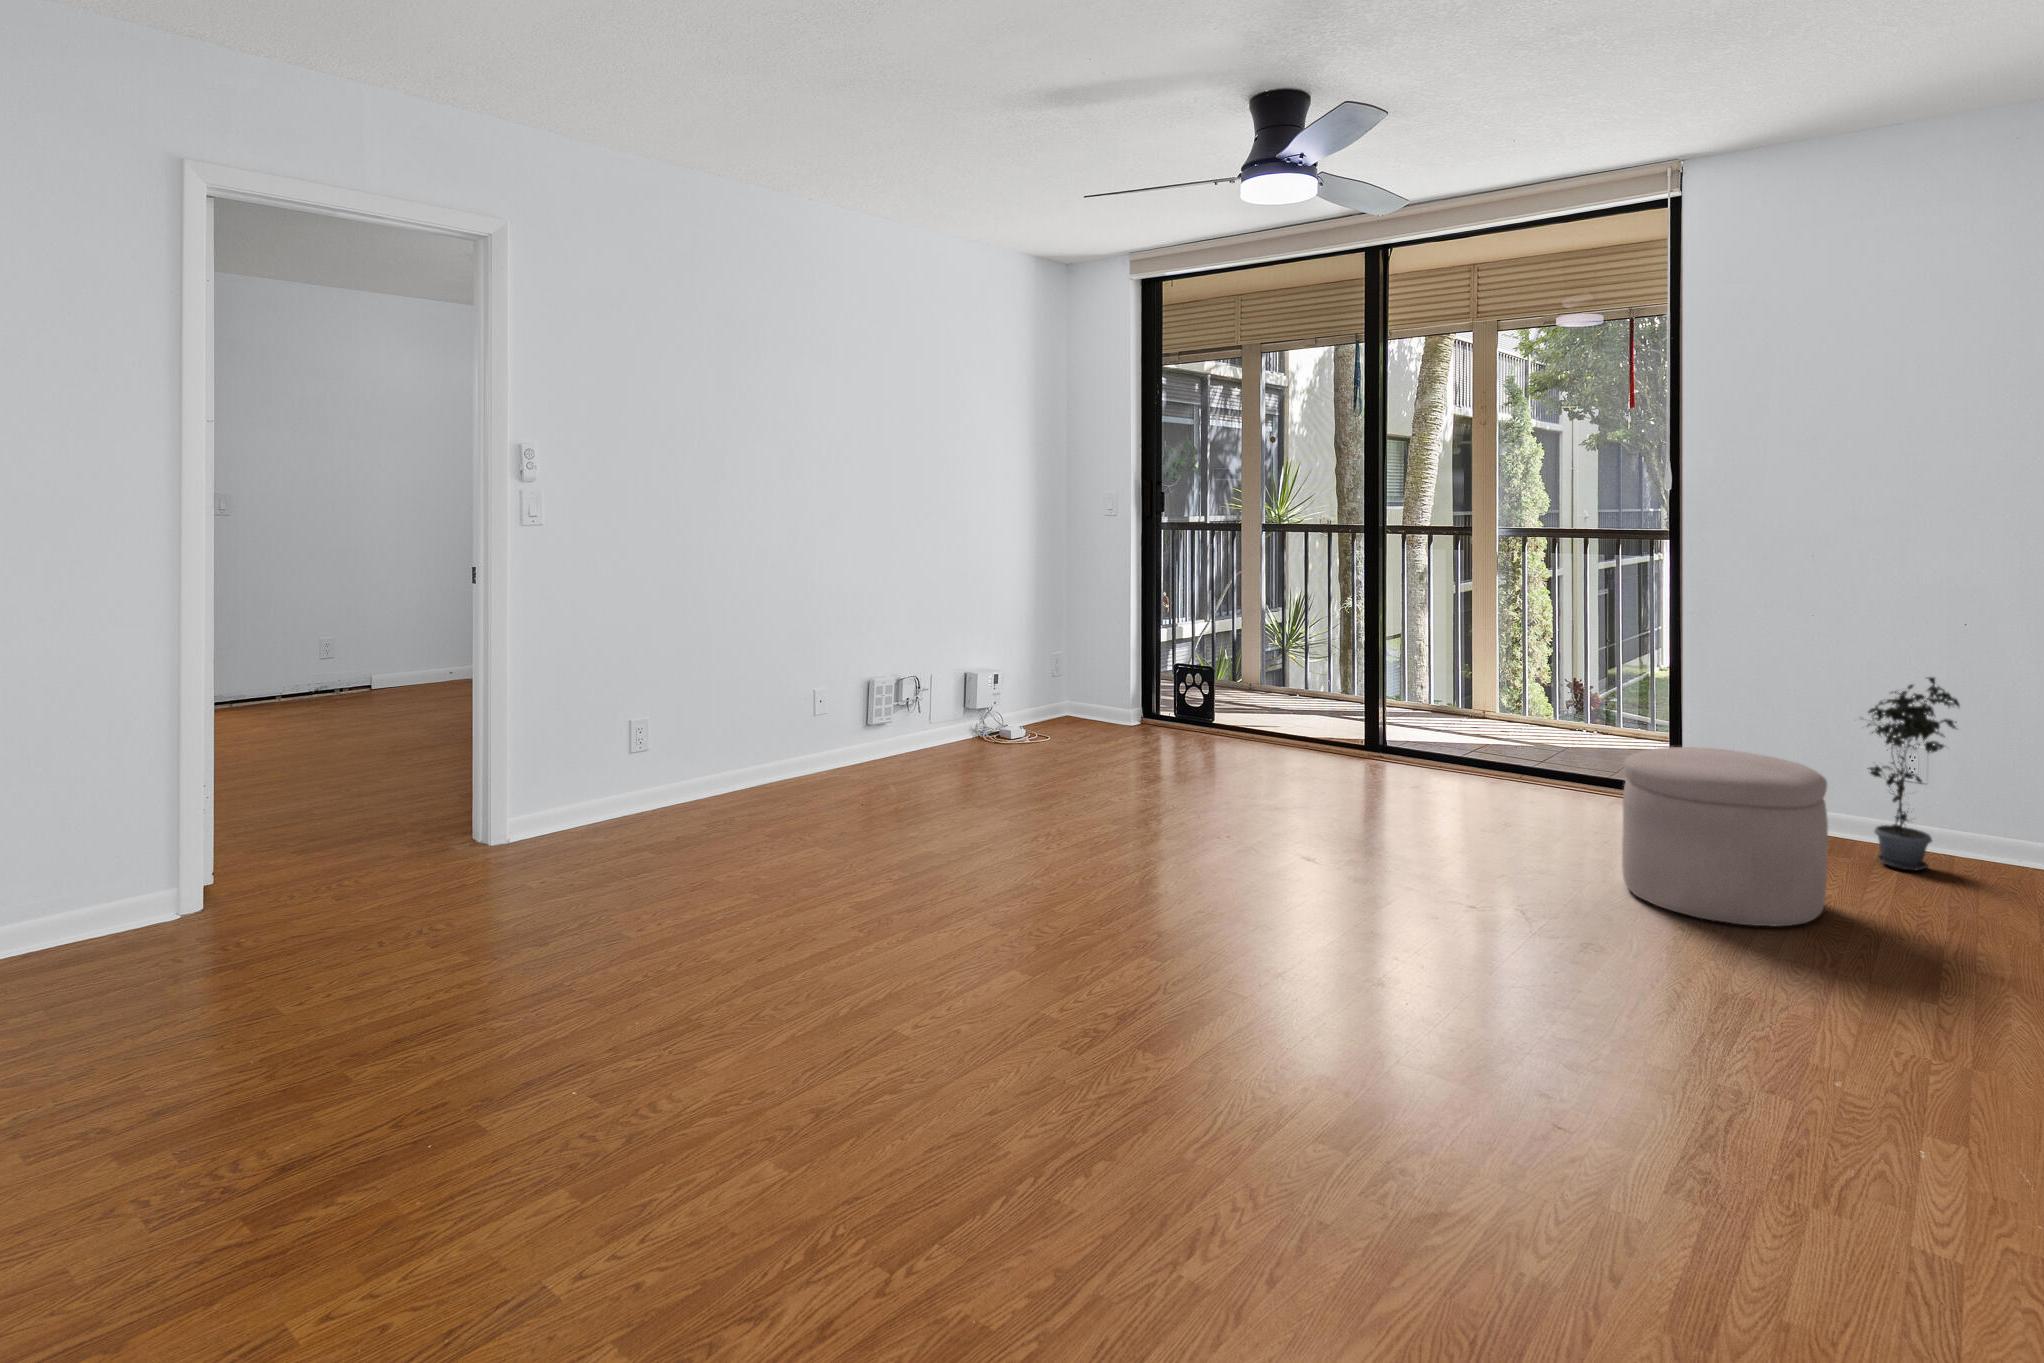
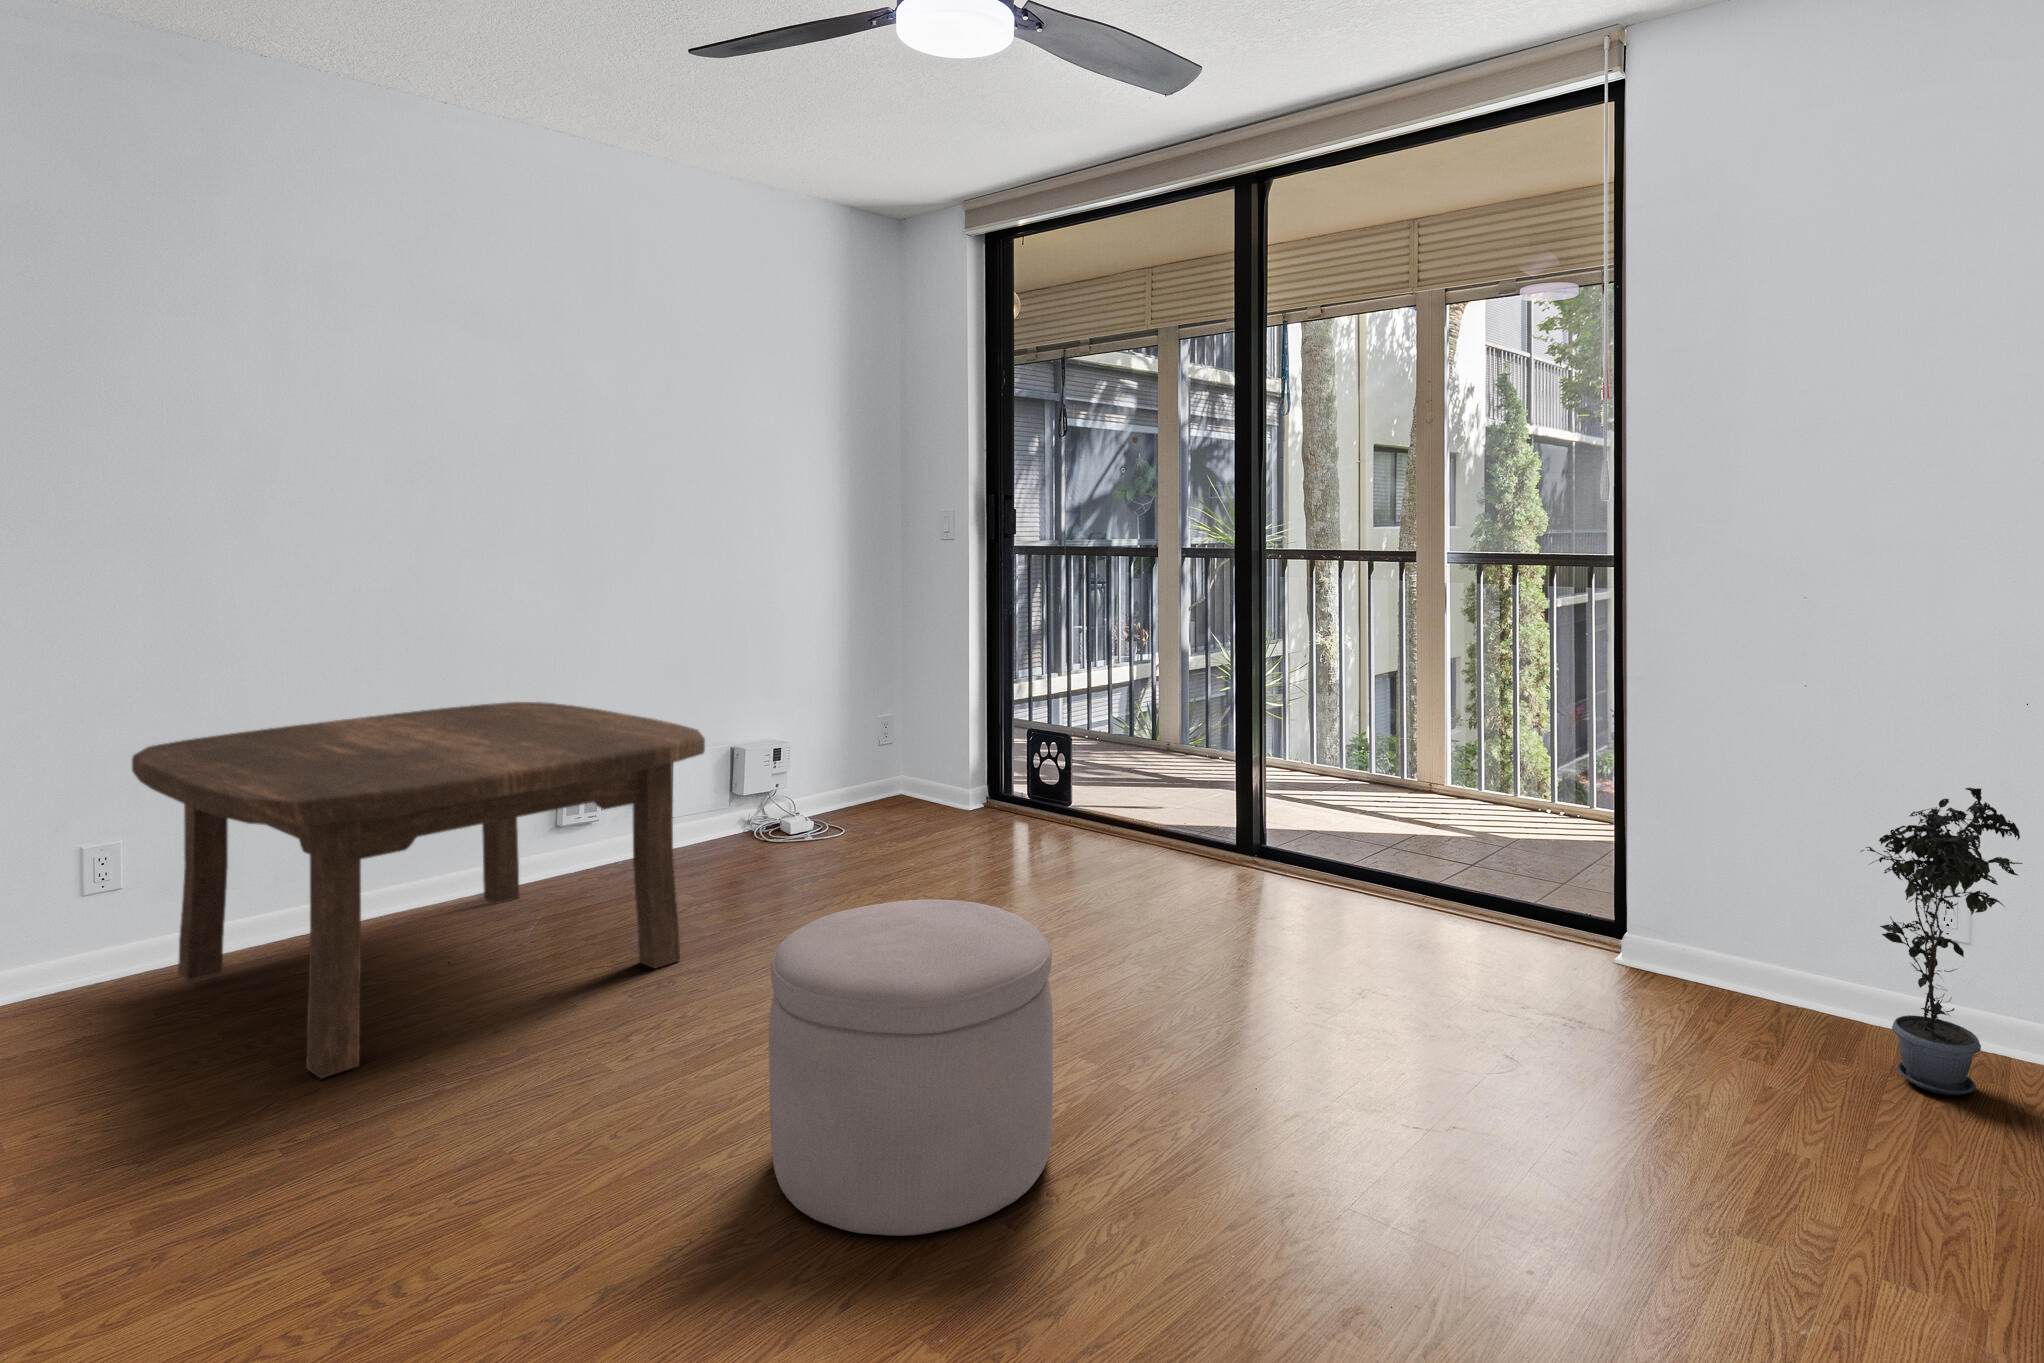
coffee table: none [673,634,1038,855] -> present [132,702,705,1078]
ottoman: present [1622,747,1828,926] -> present [769,899,1053,1236]

